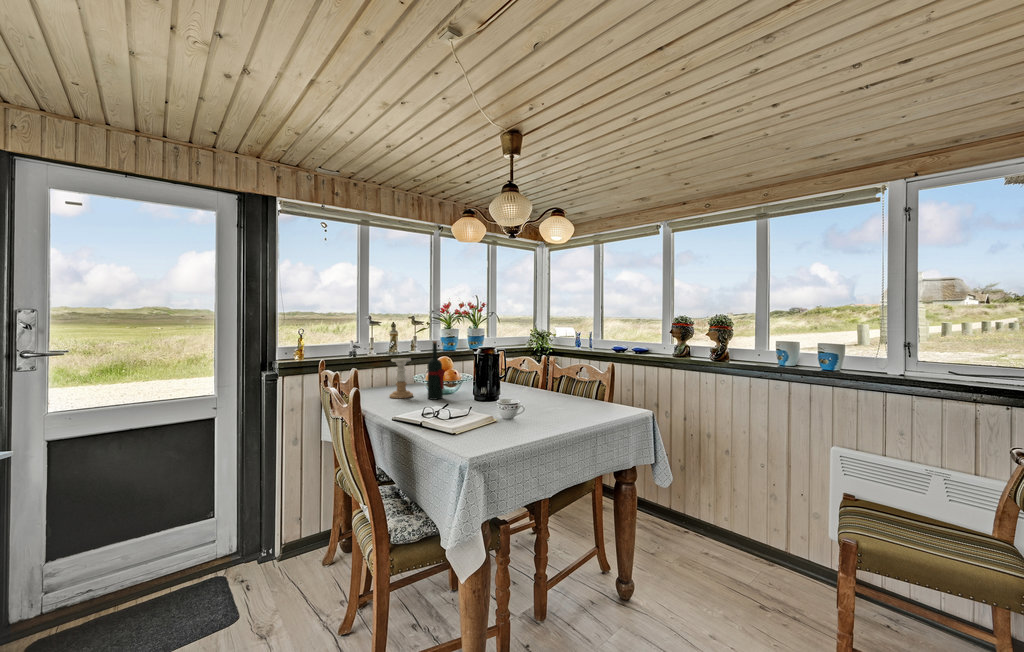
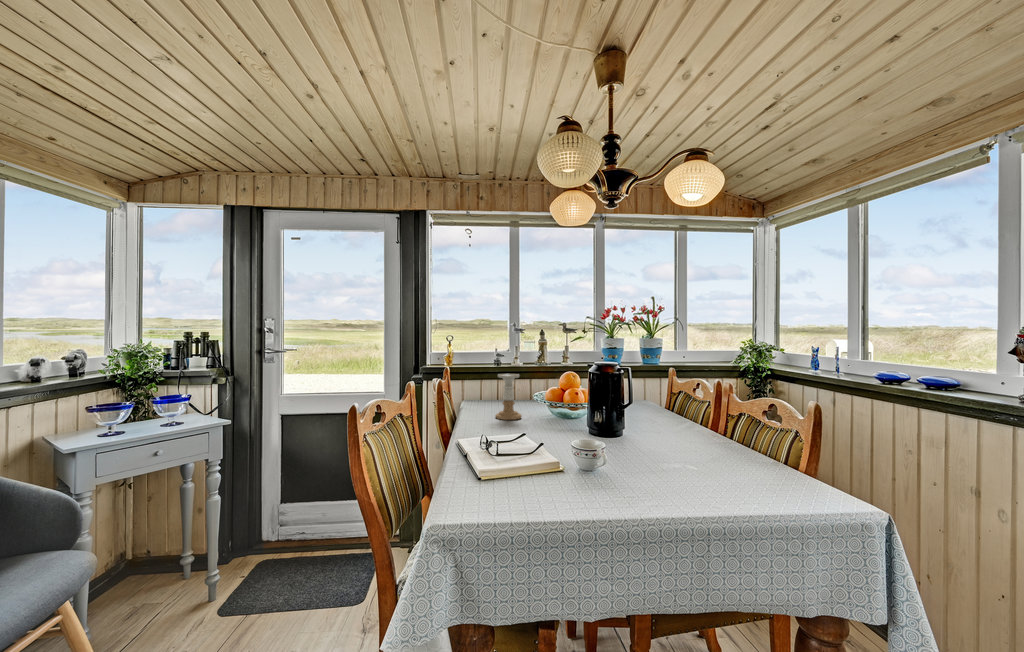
wine bottle: present [428,341,444,400] -> none [529,356,548,426]

